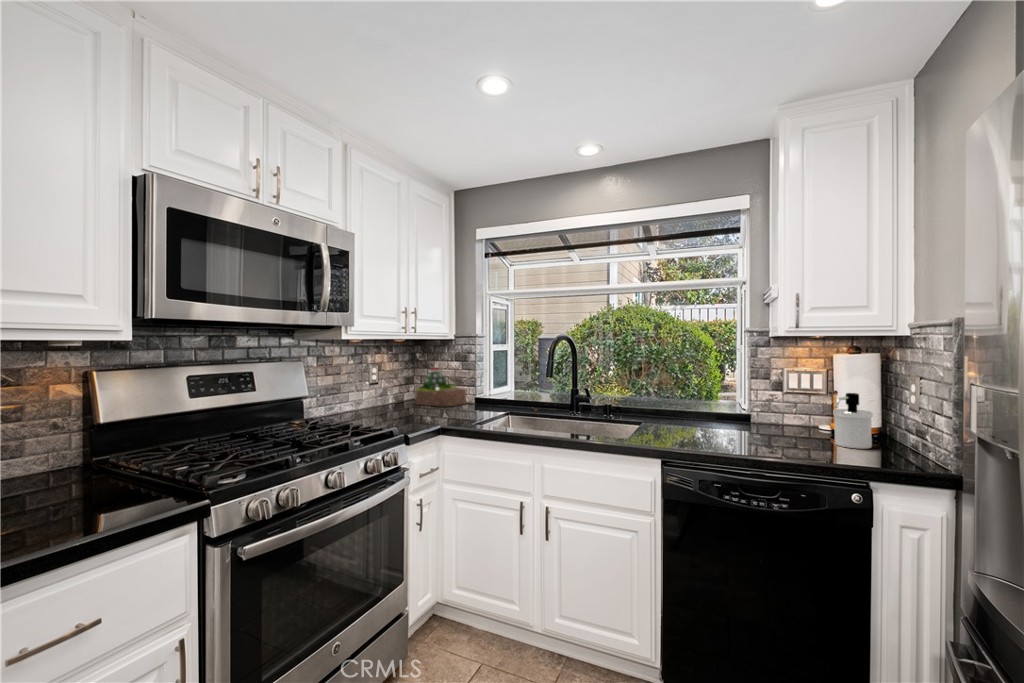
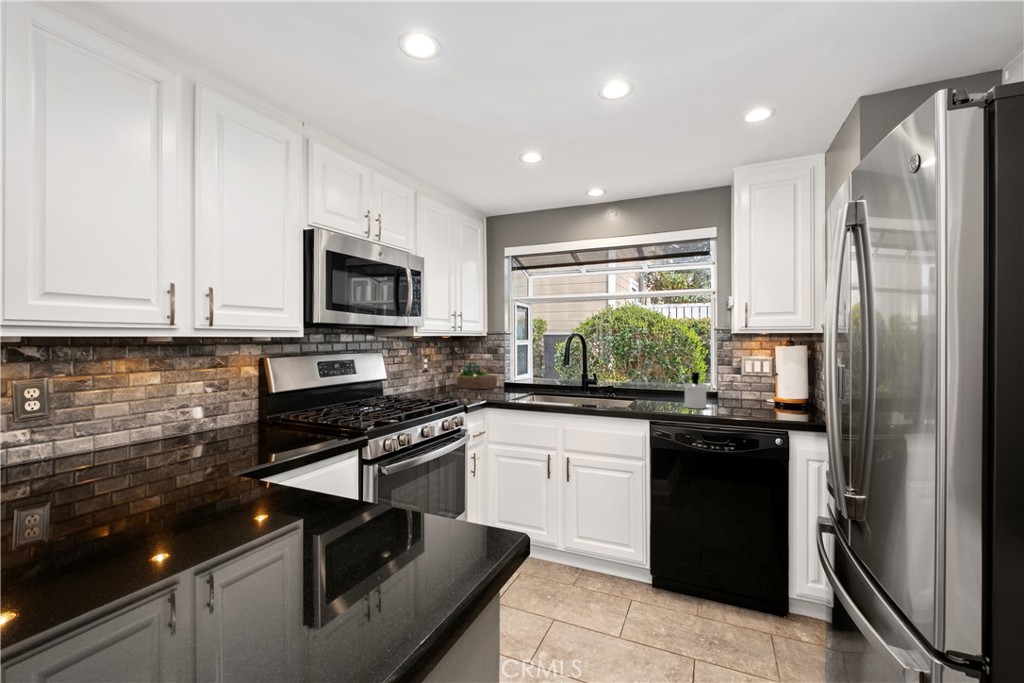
soap dispenser: present [833,393,873,449] -> present [680,372,707,409]

